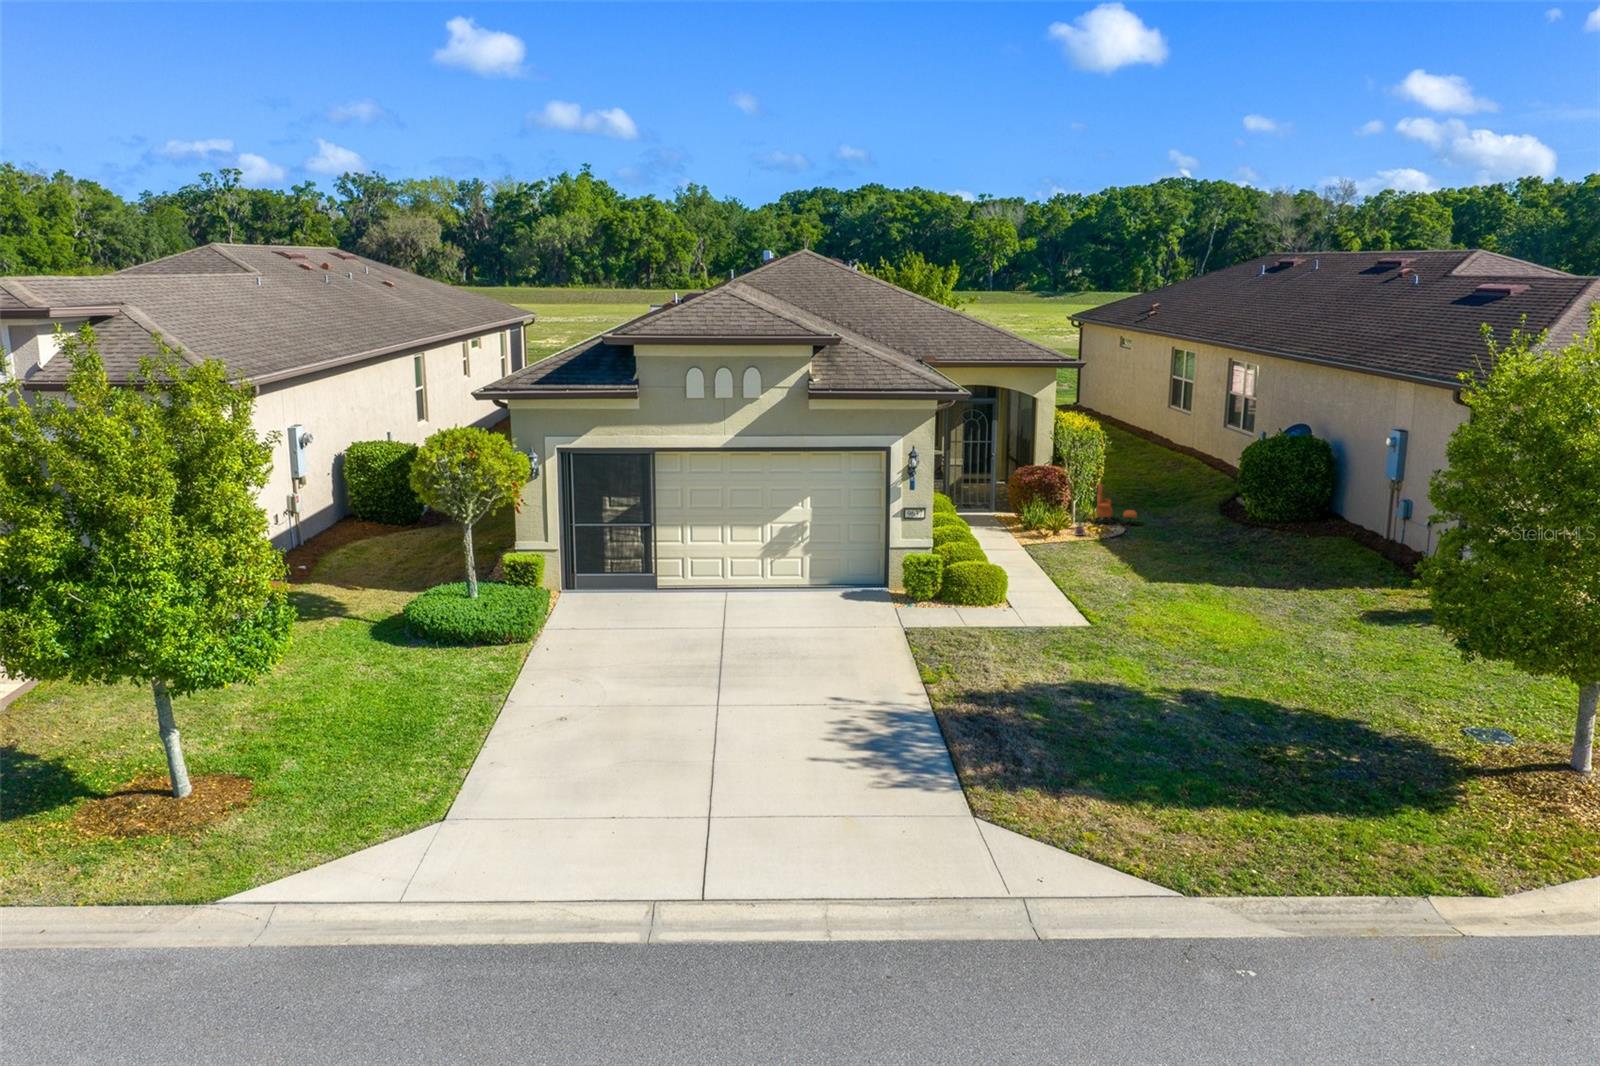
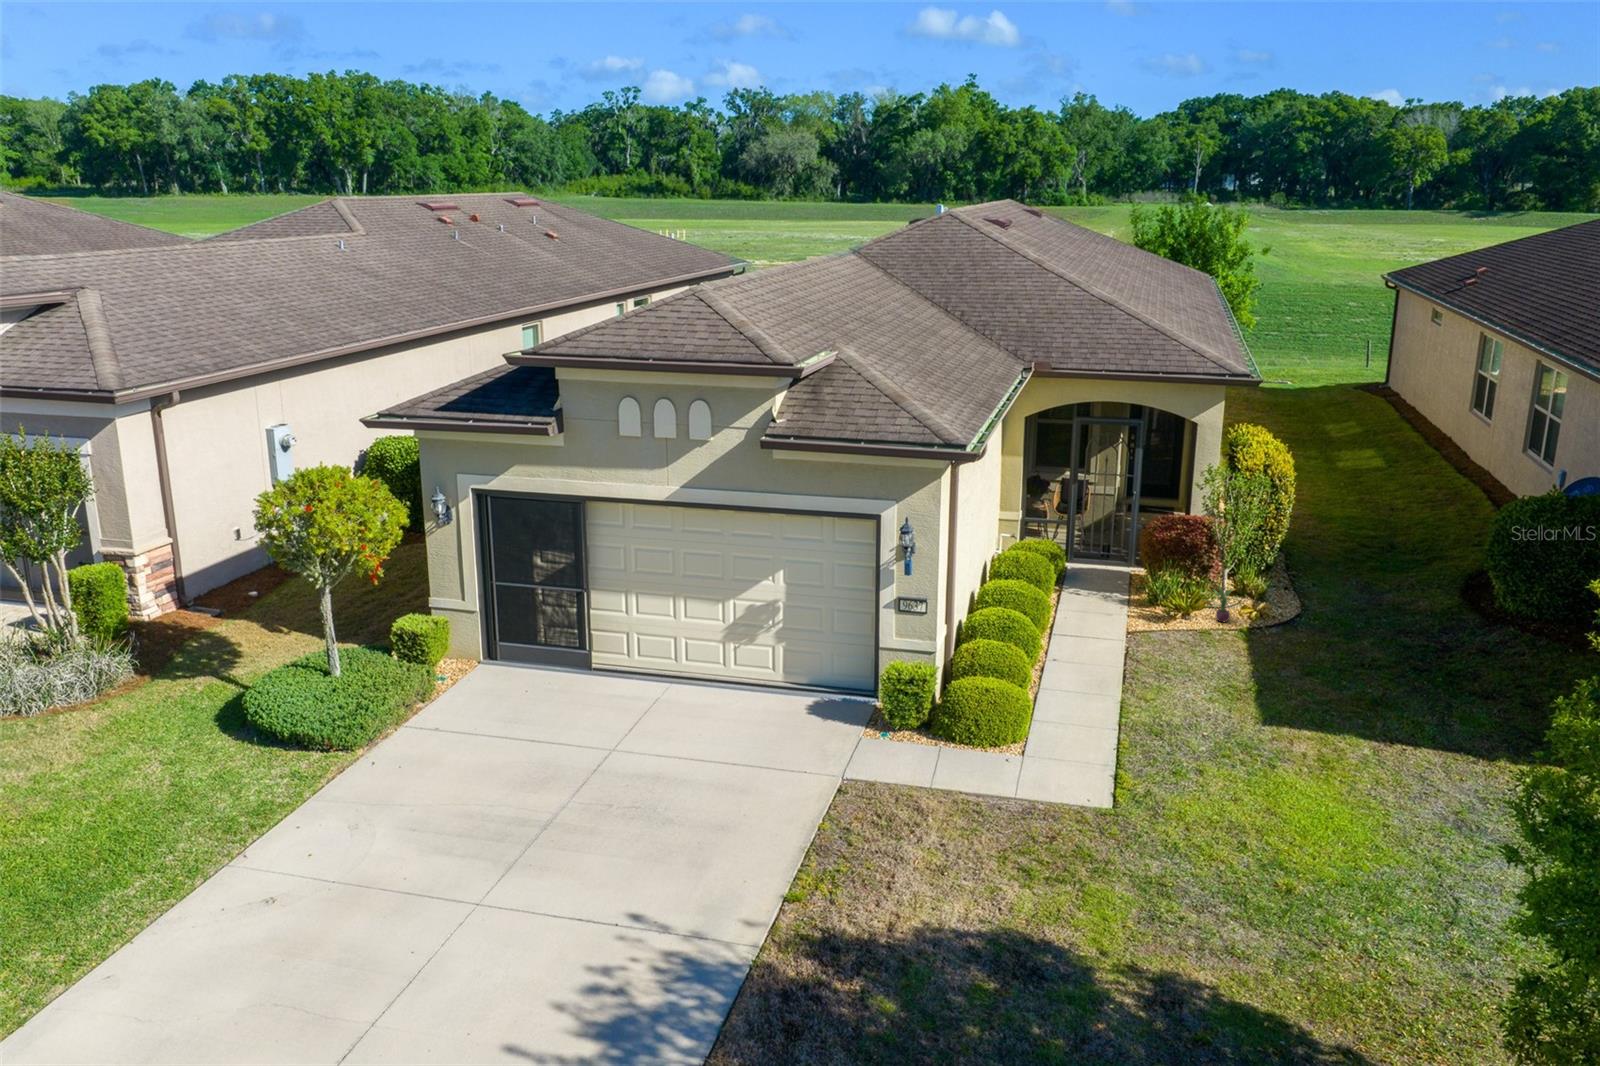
lounge chair: present [1096,483,1137,525] -> none [1259,544,1326,610]

